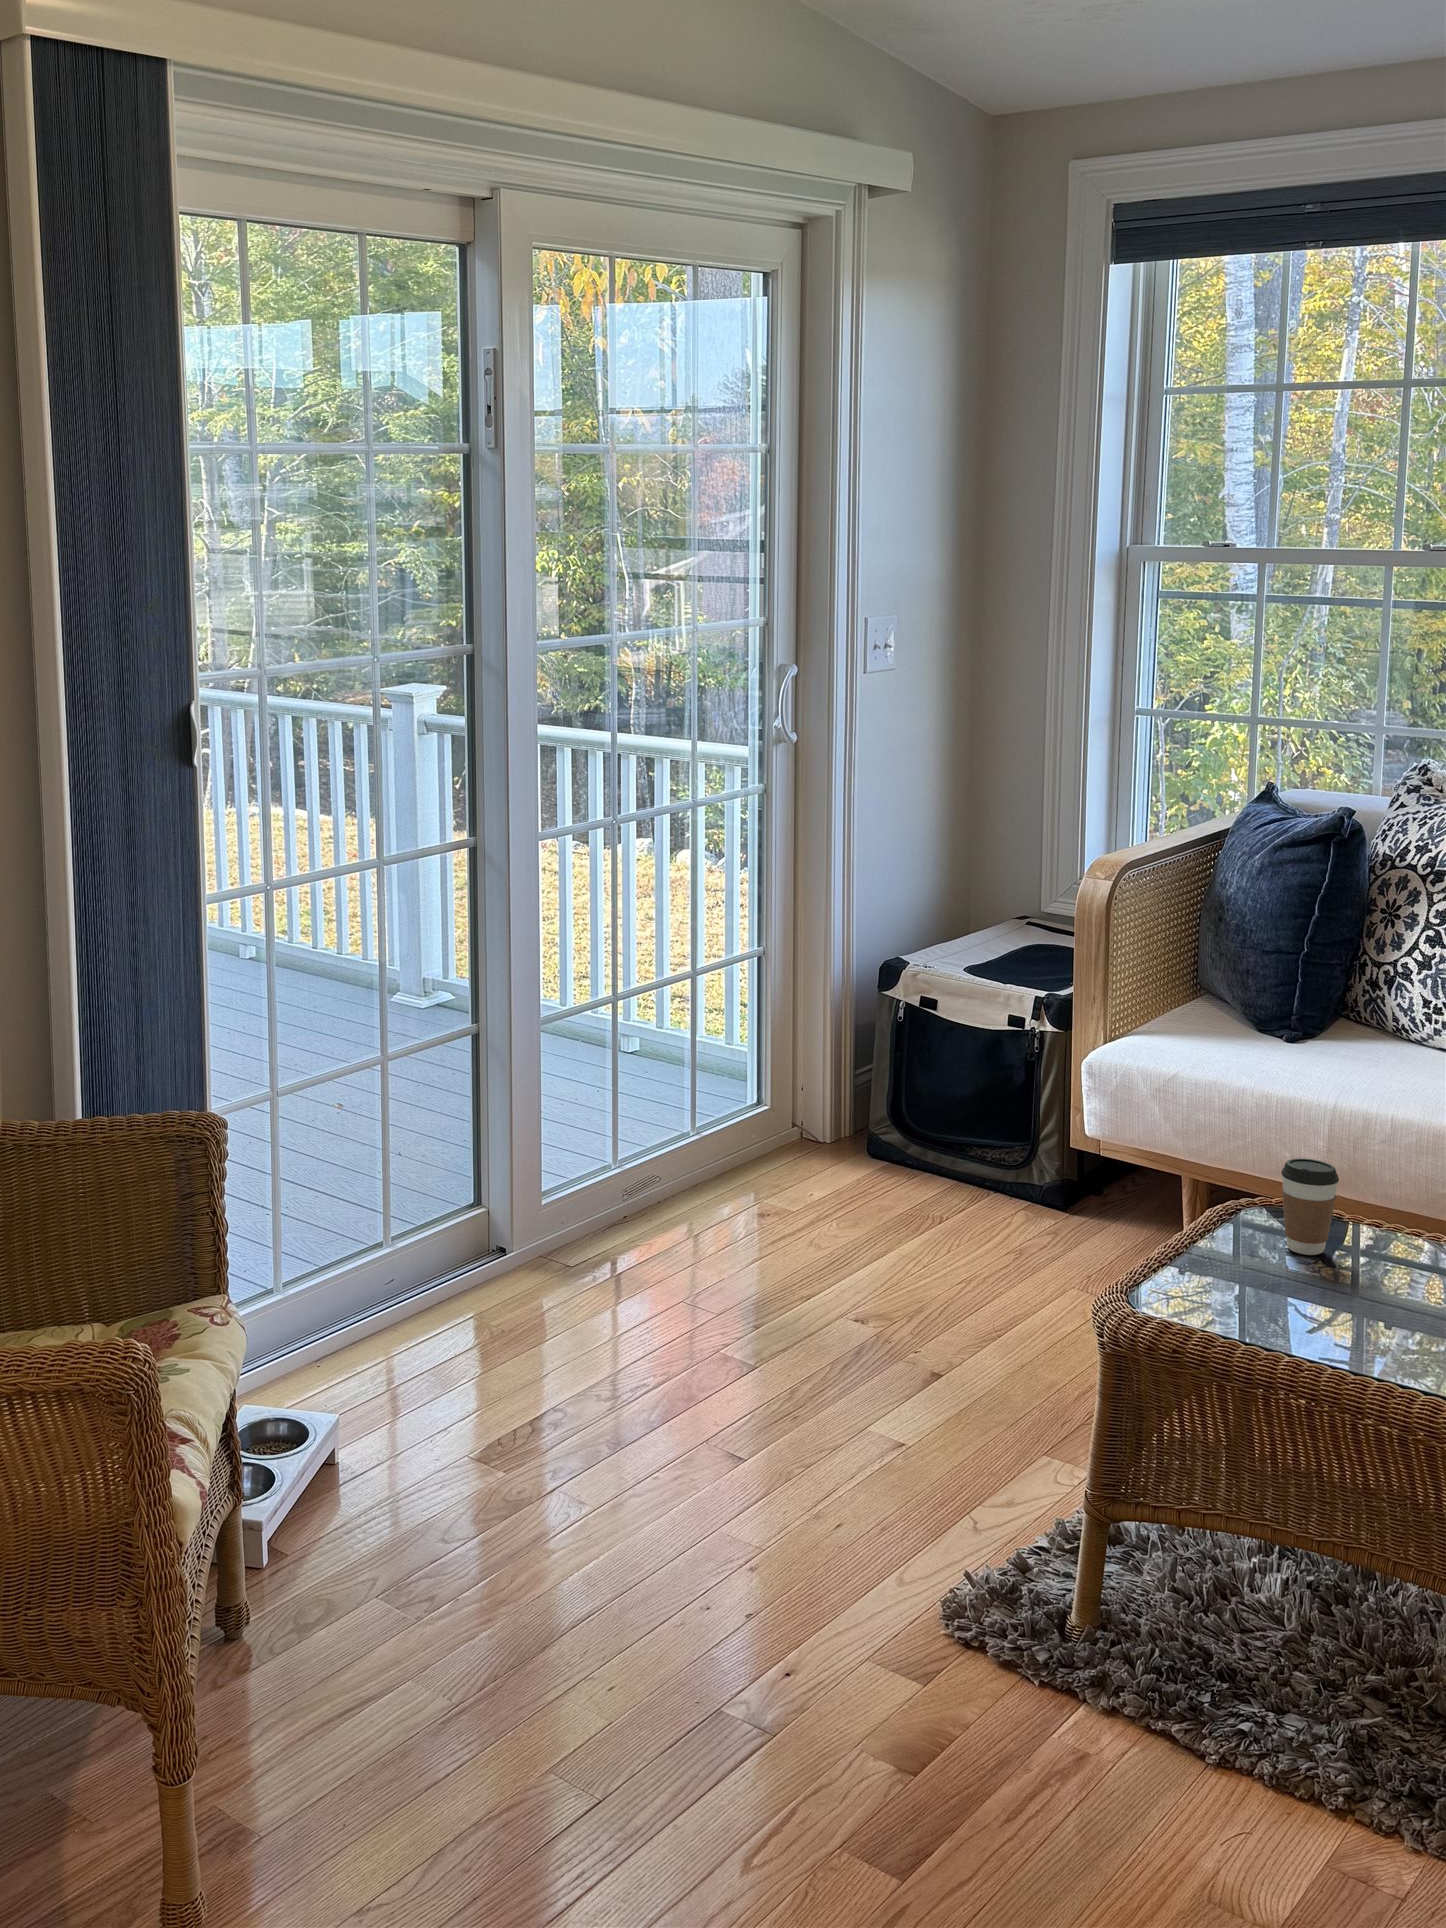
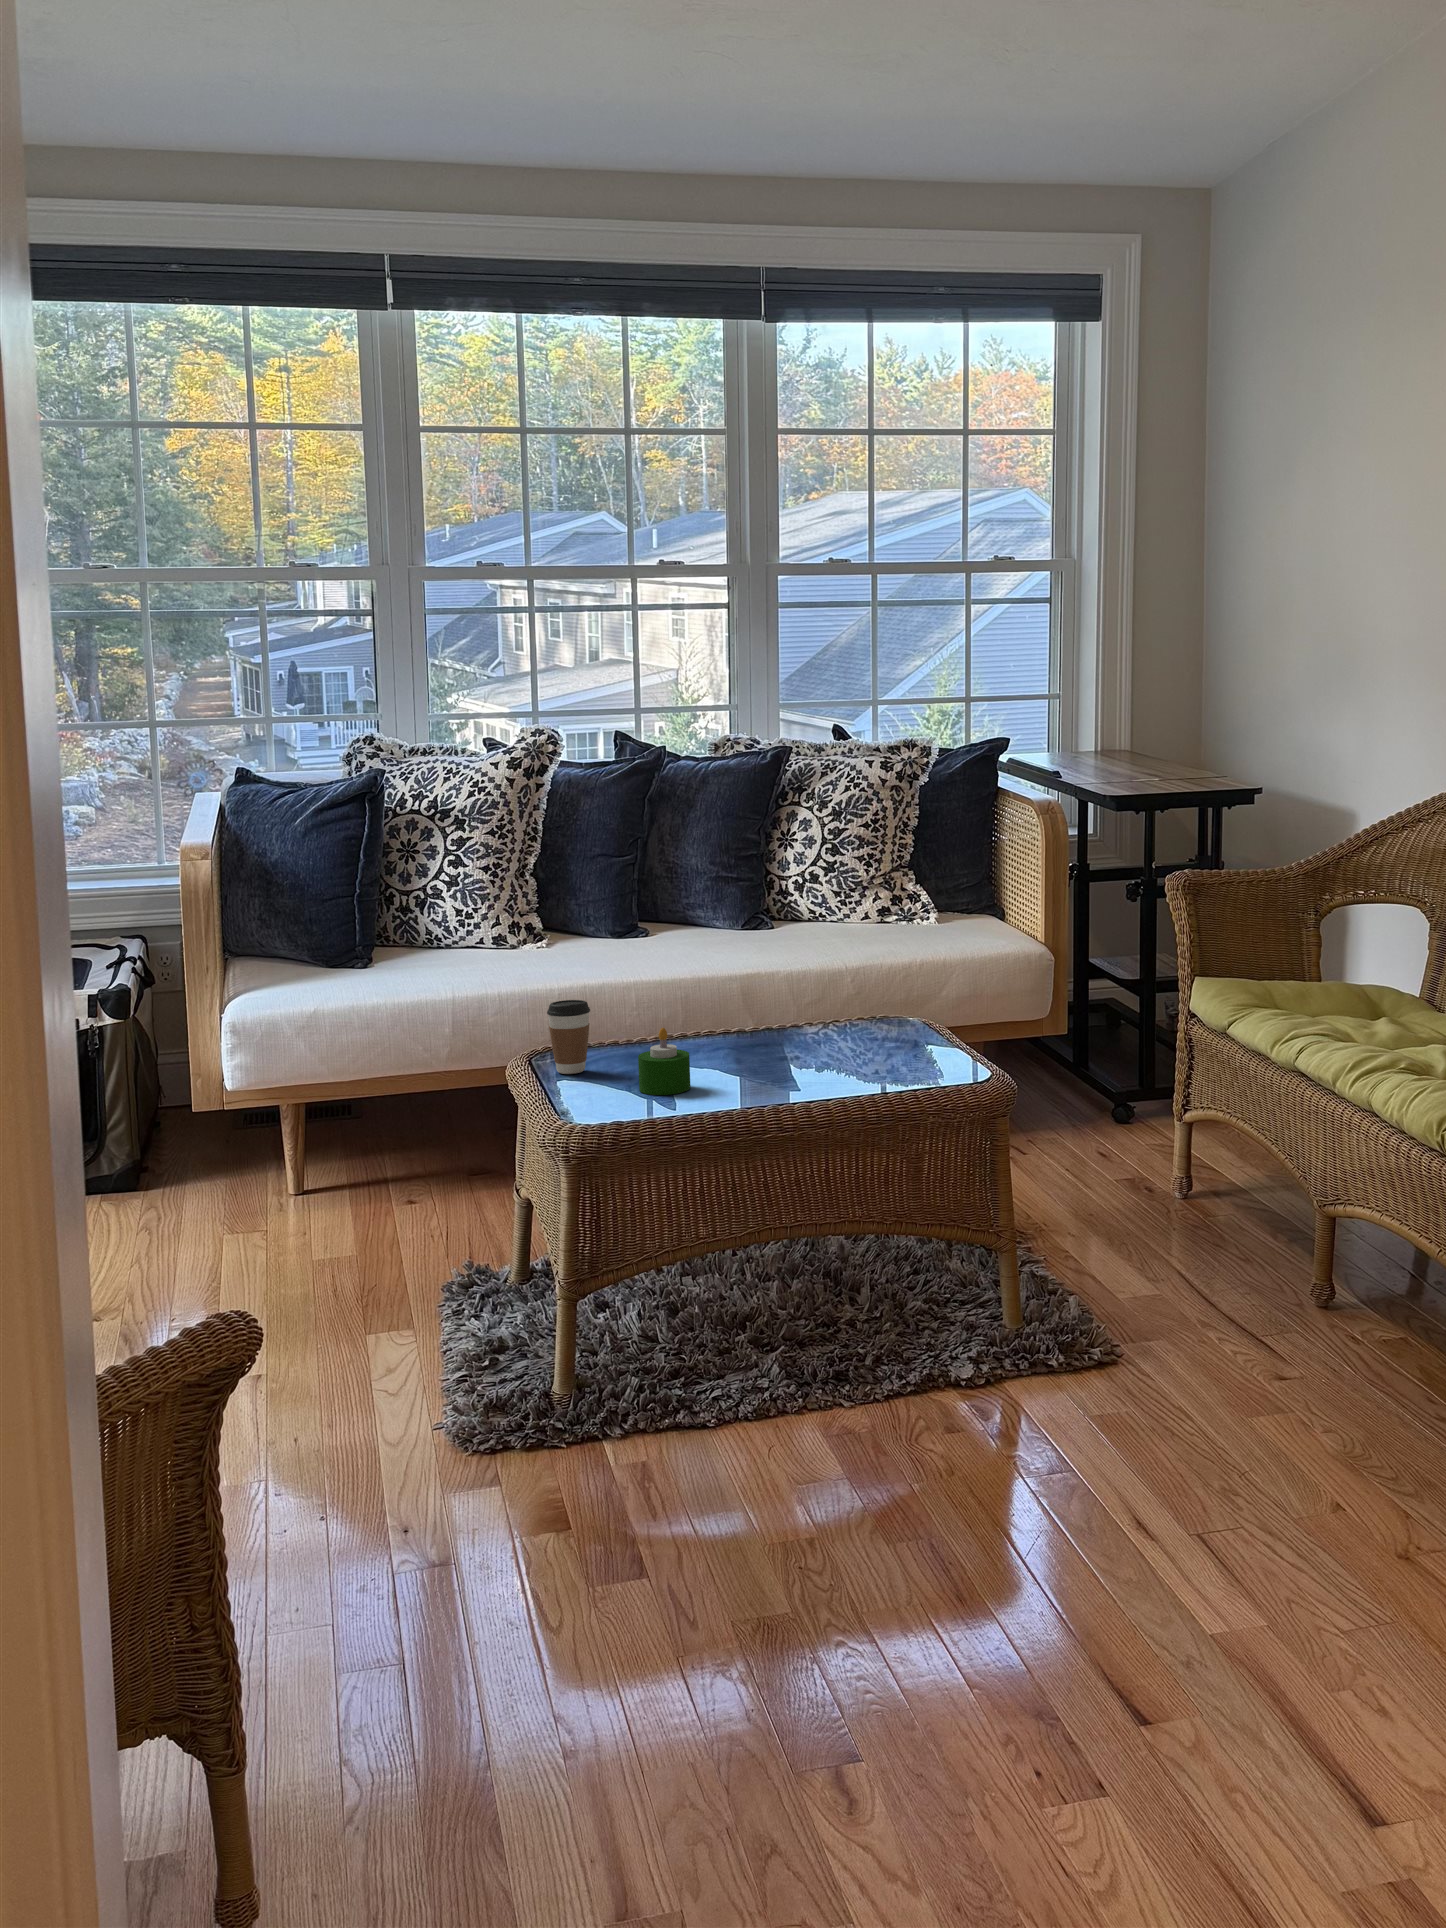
candle: none [1317,1238,1392,1330] -> present [638,1028,690,1095]

